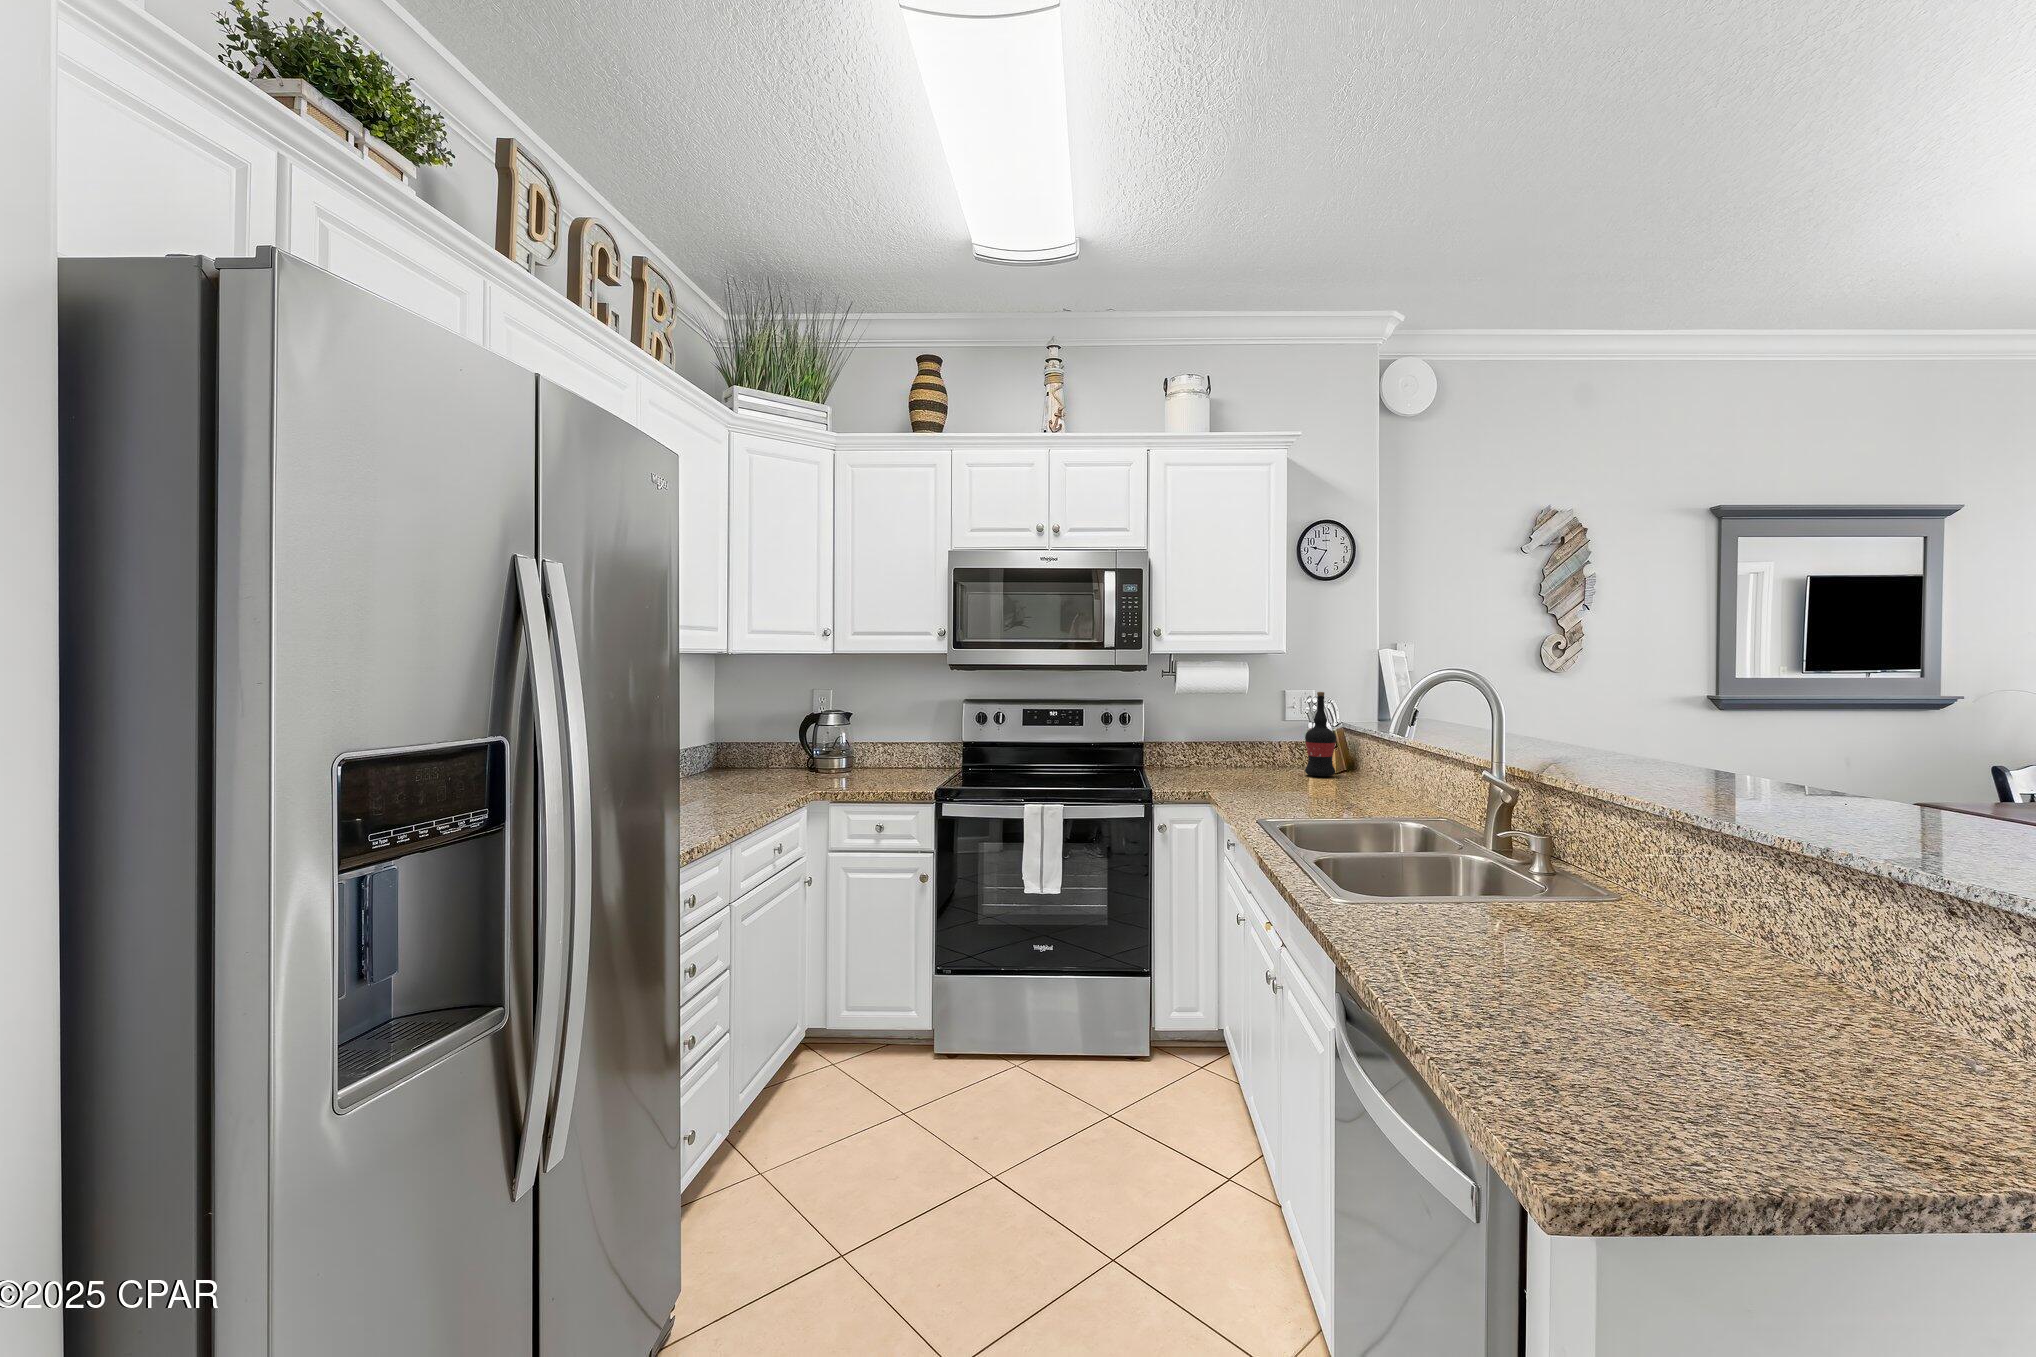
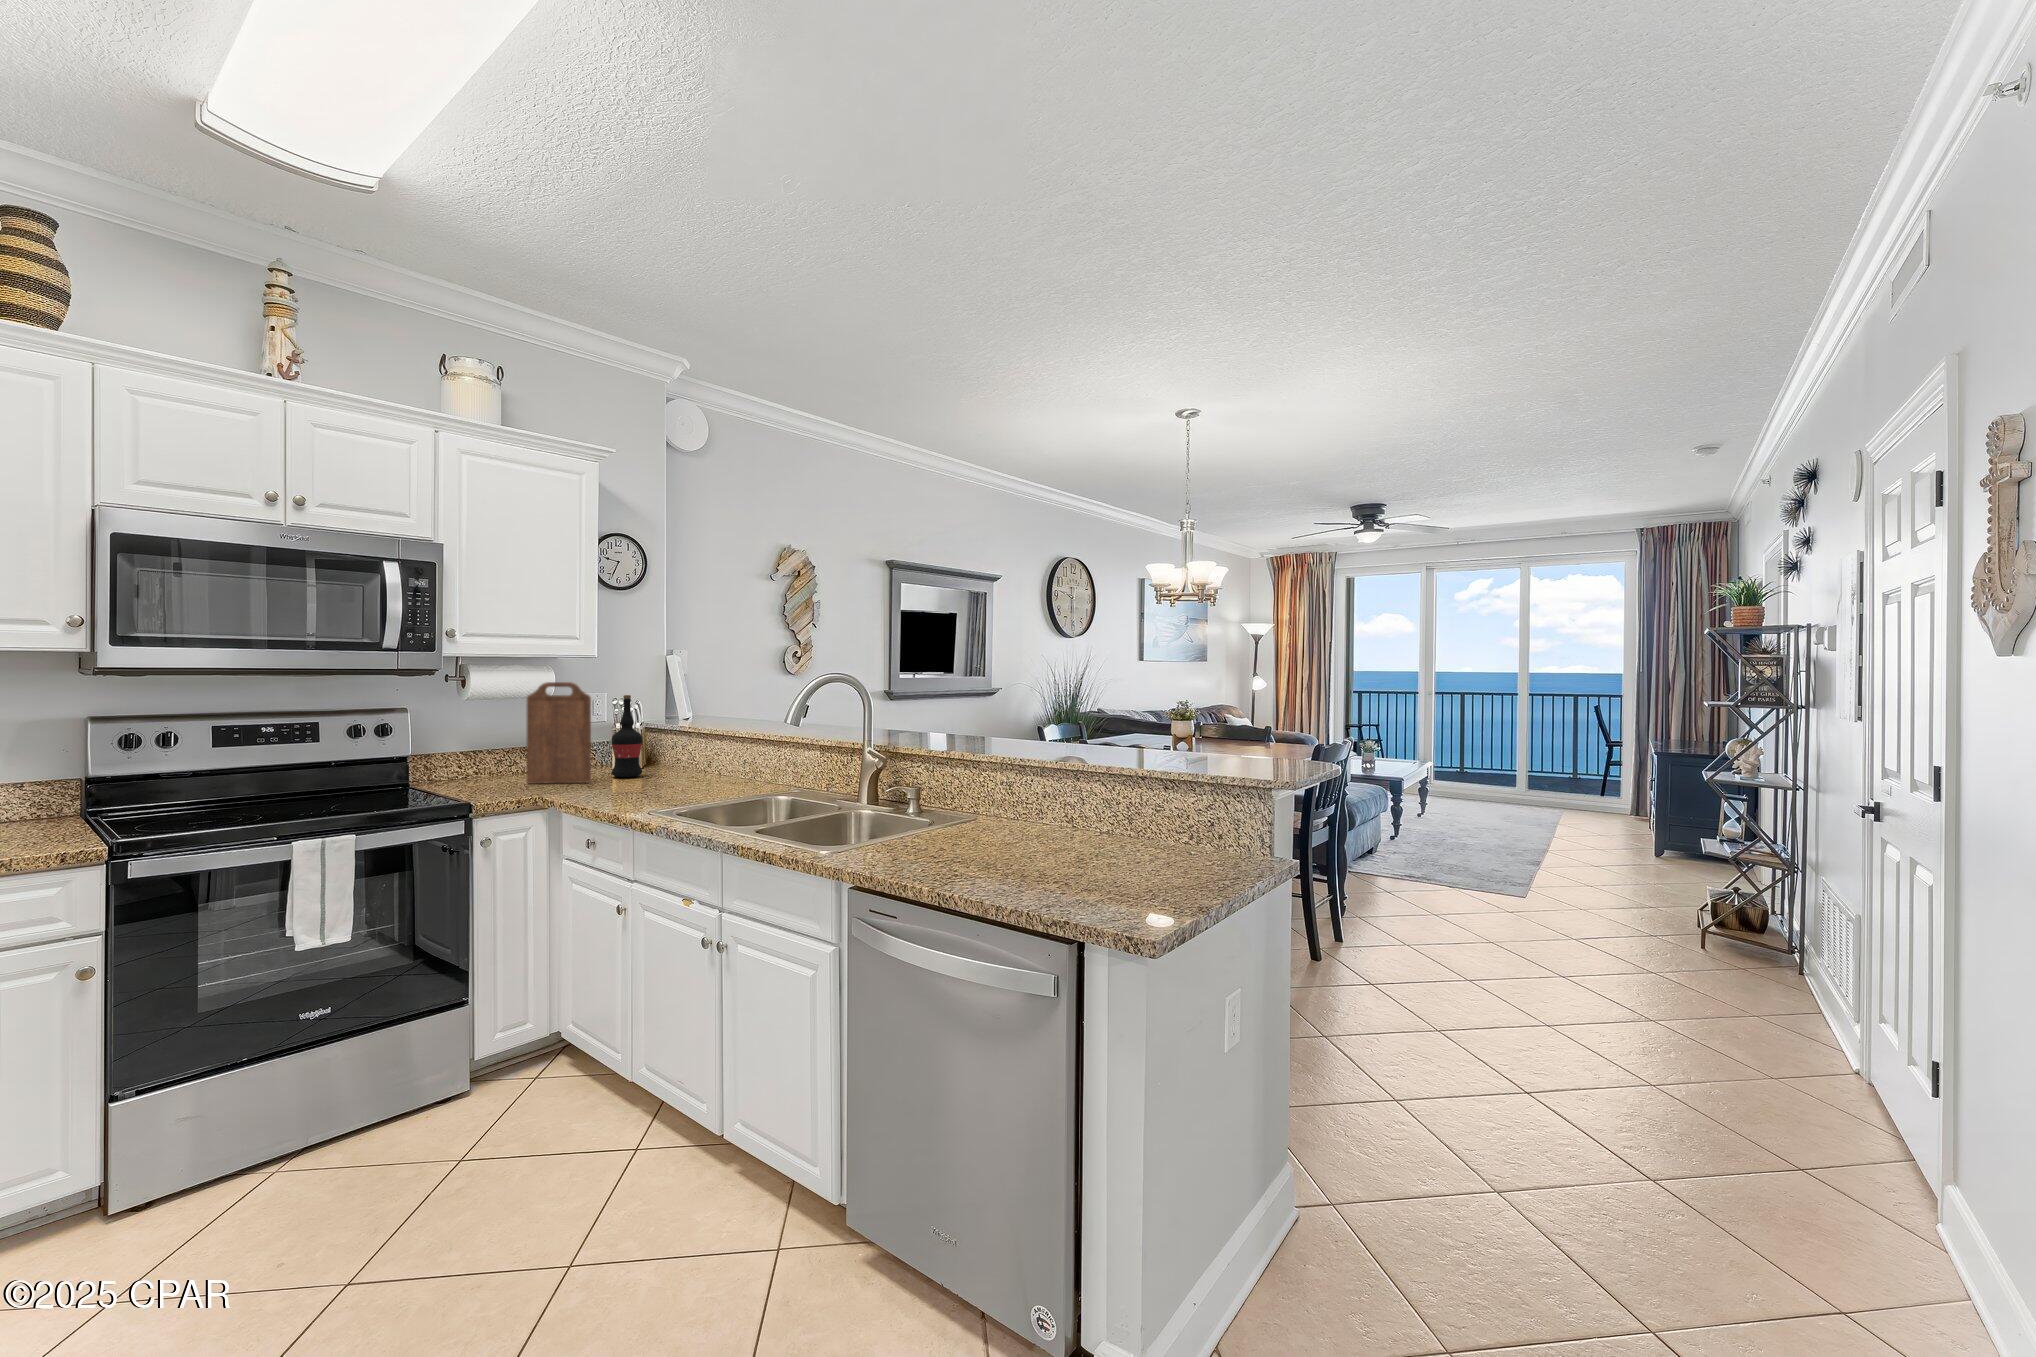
cutting board: none [1227,678,1281,778] -> present [526,682,591,784]

